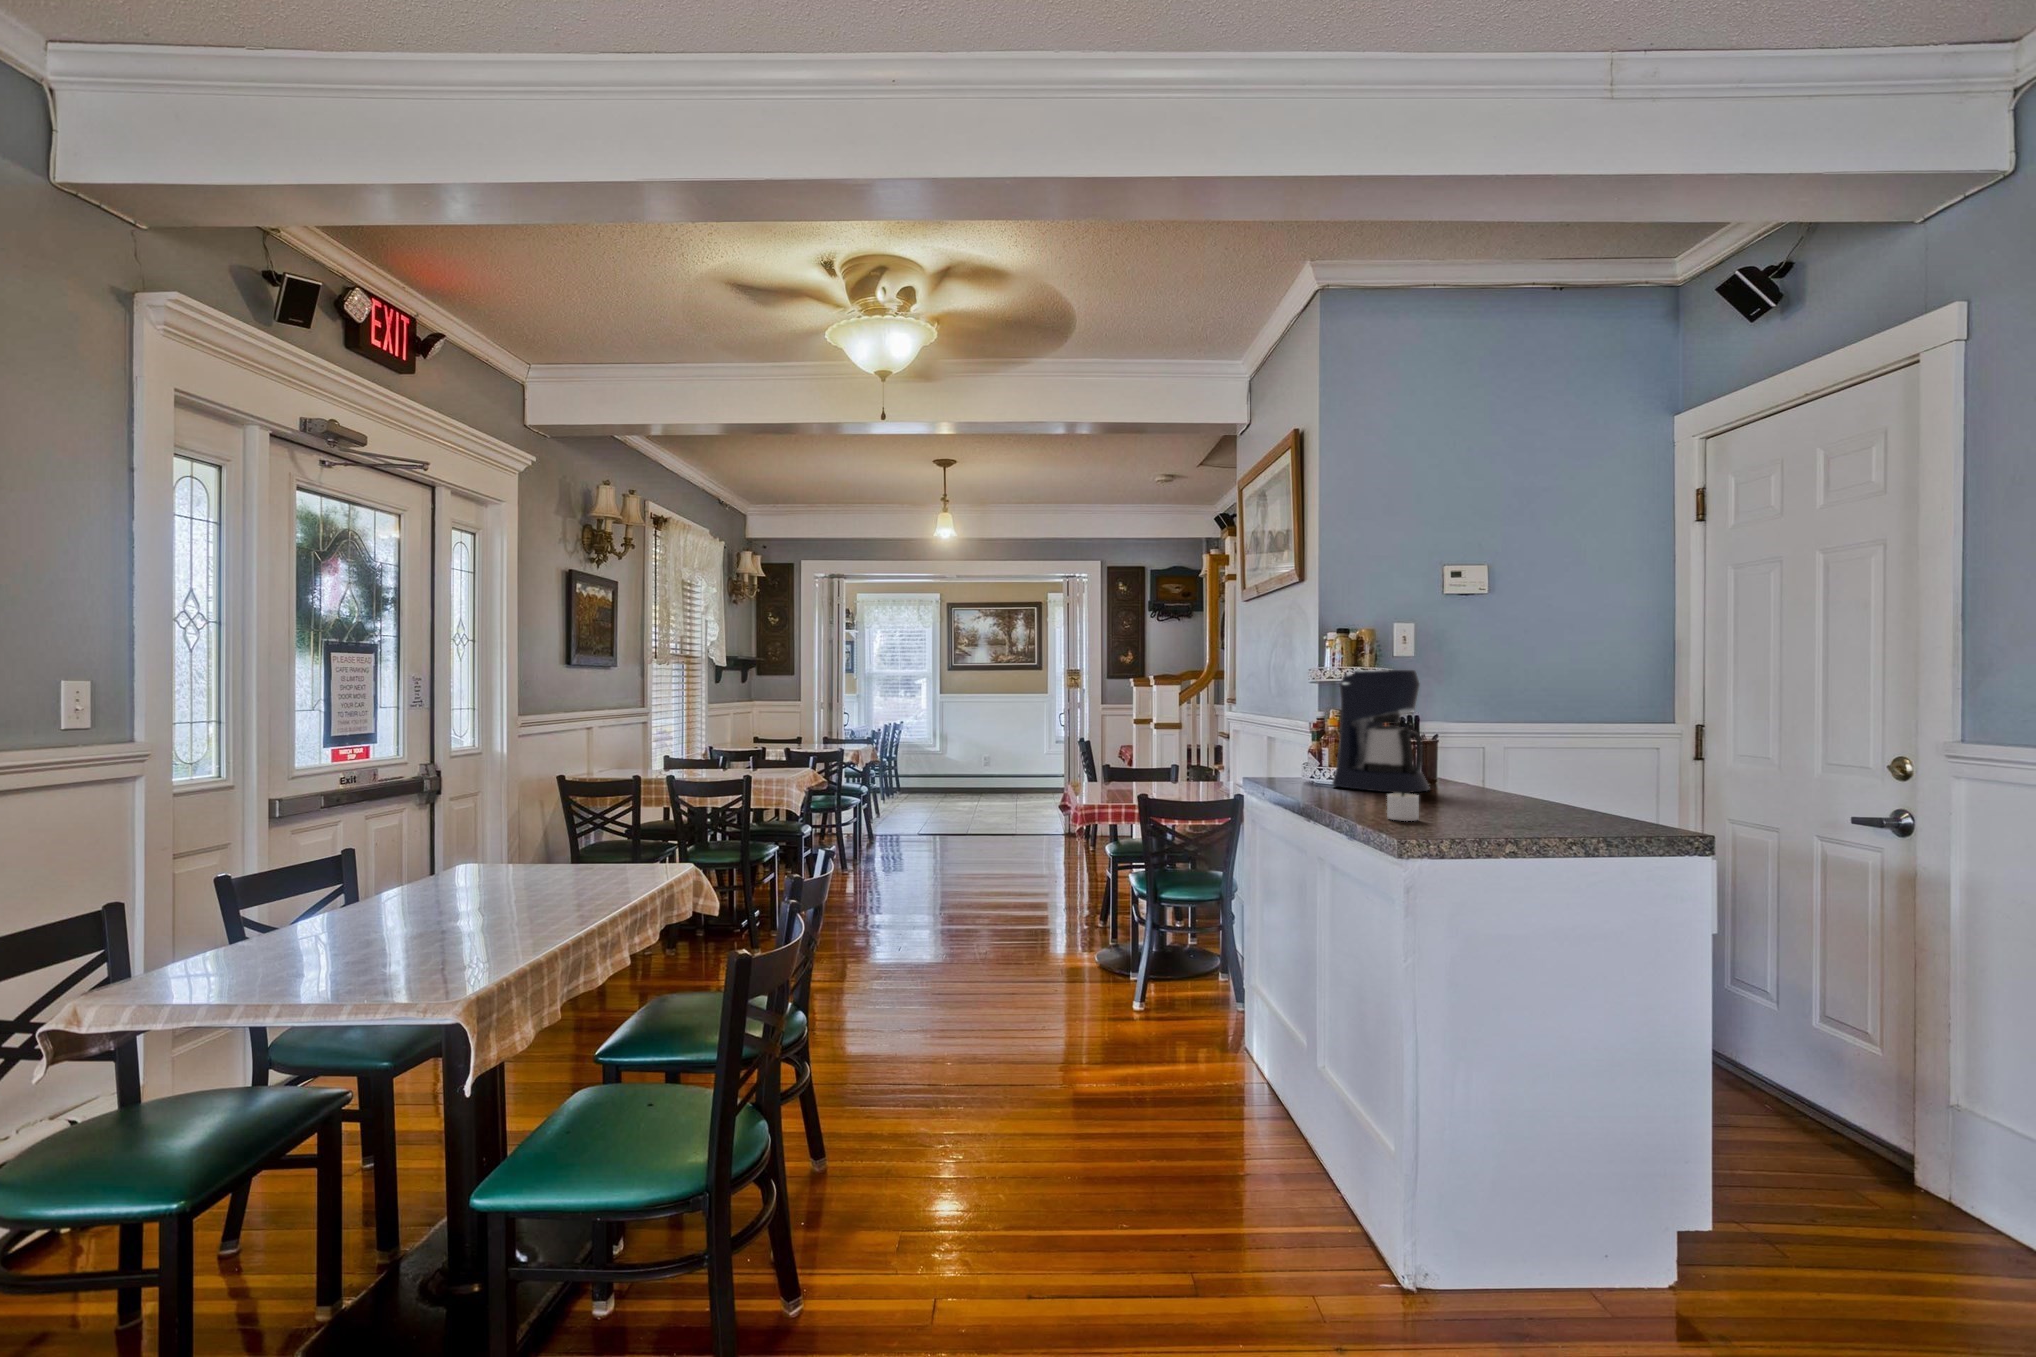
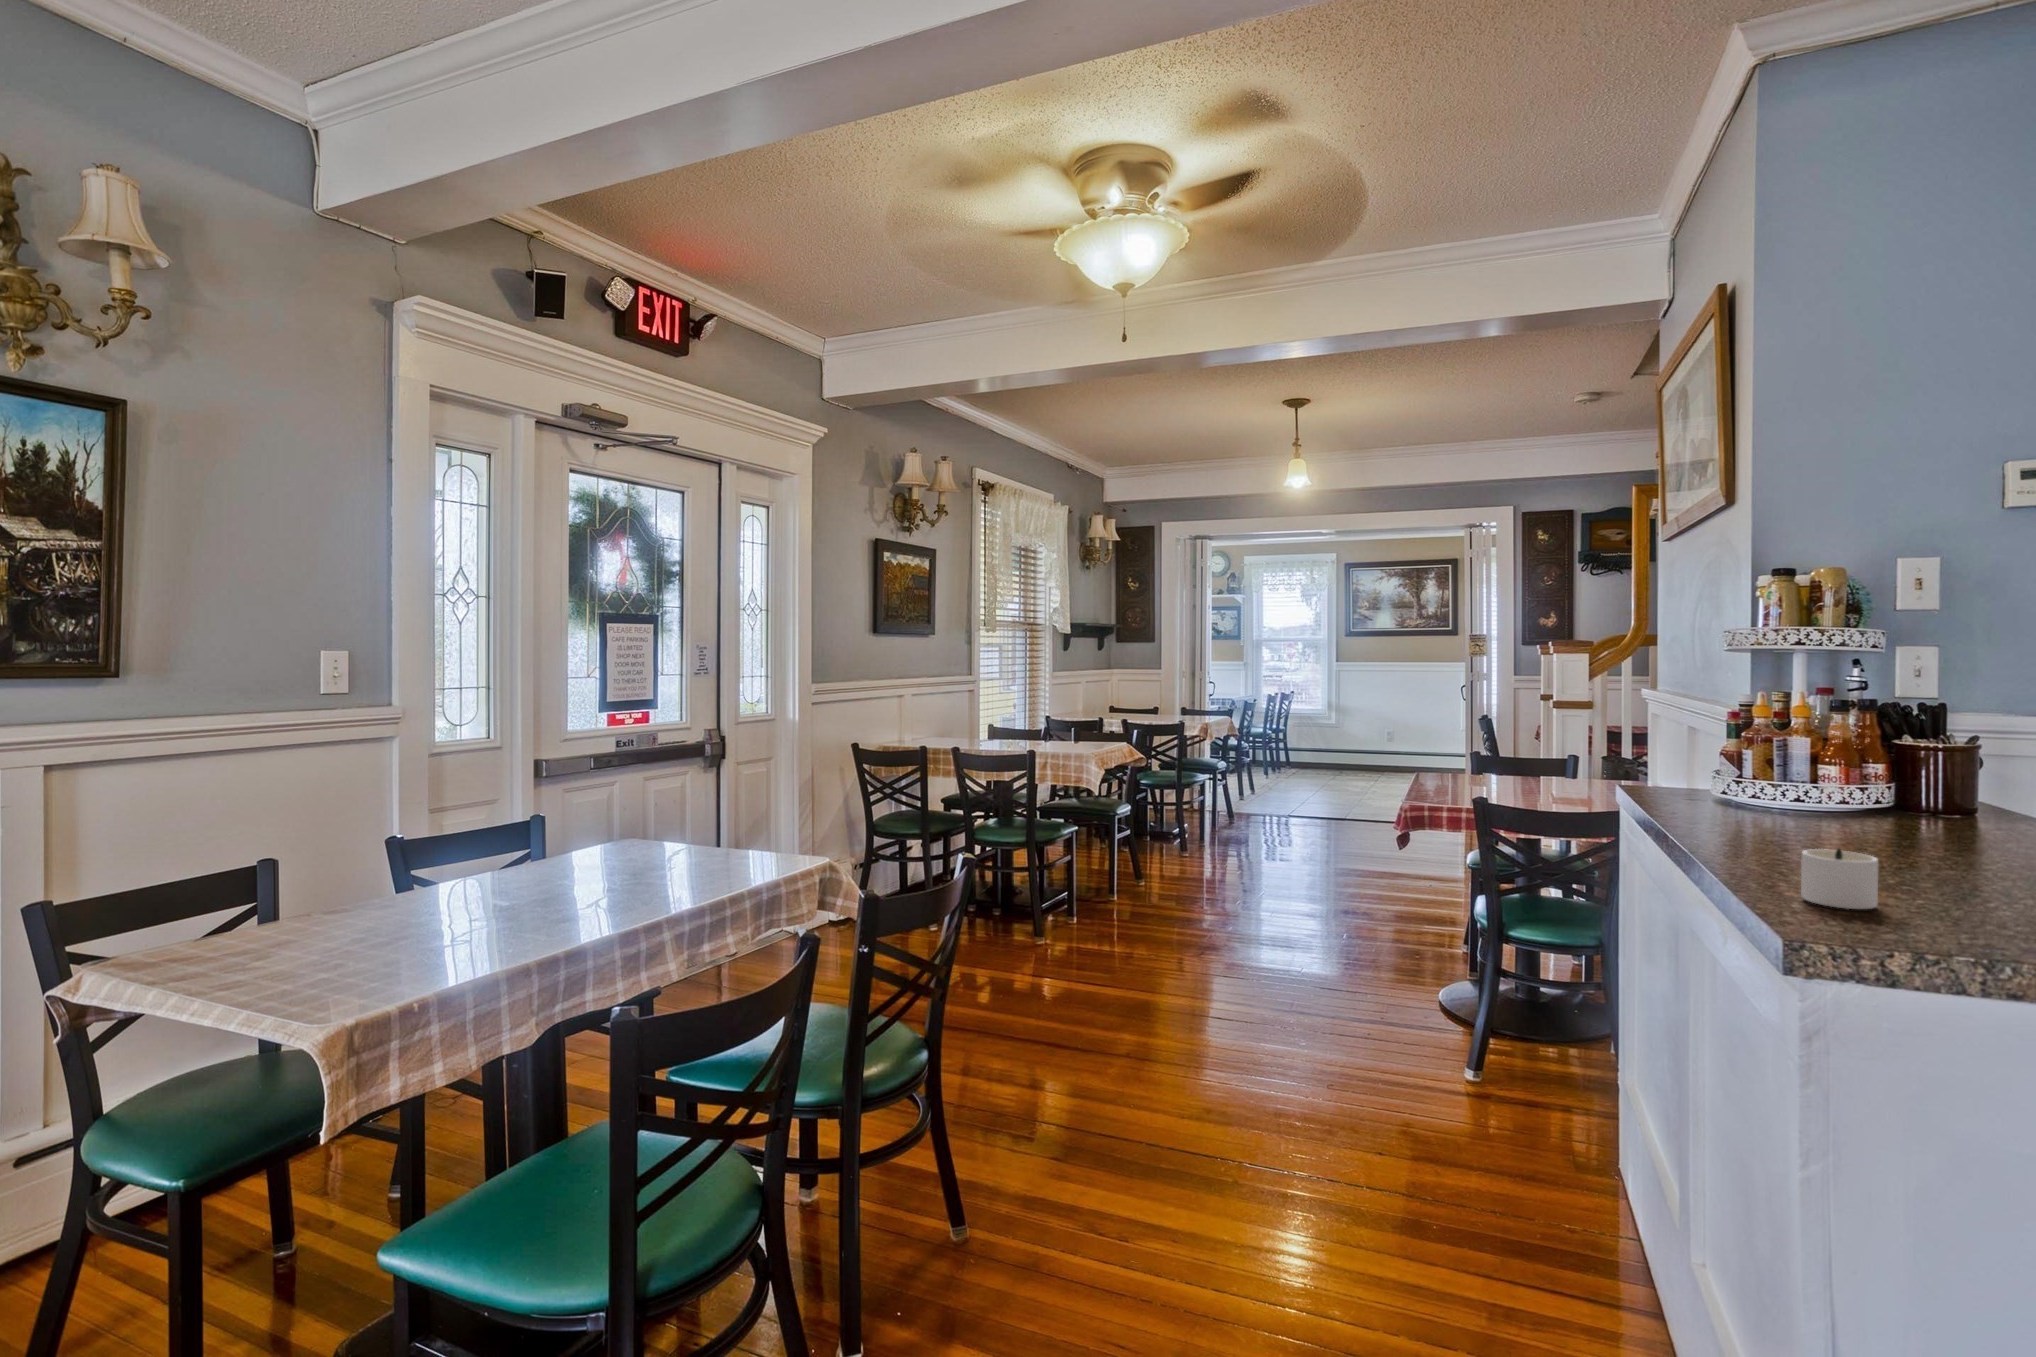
coffee maker: present [1332,670,1429,793] -> none [1746,613,1958,836]

